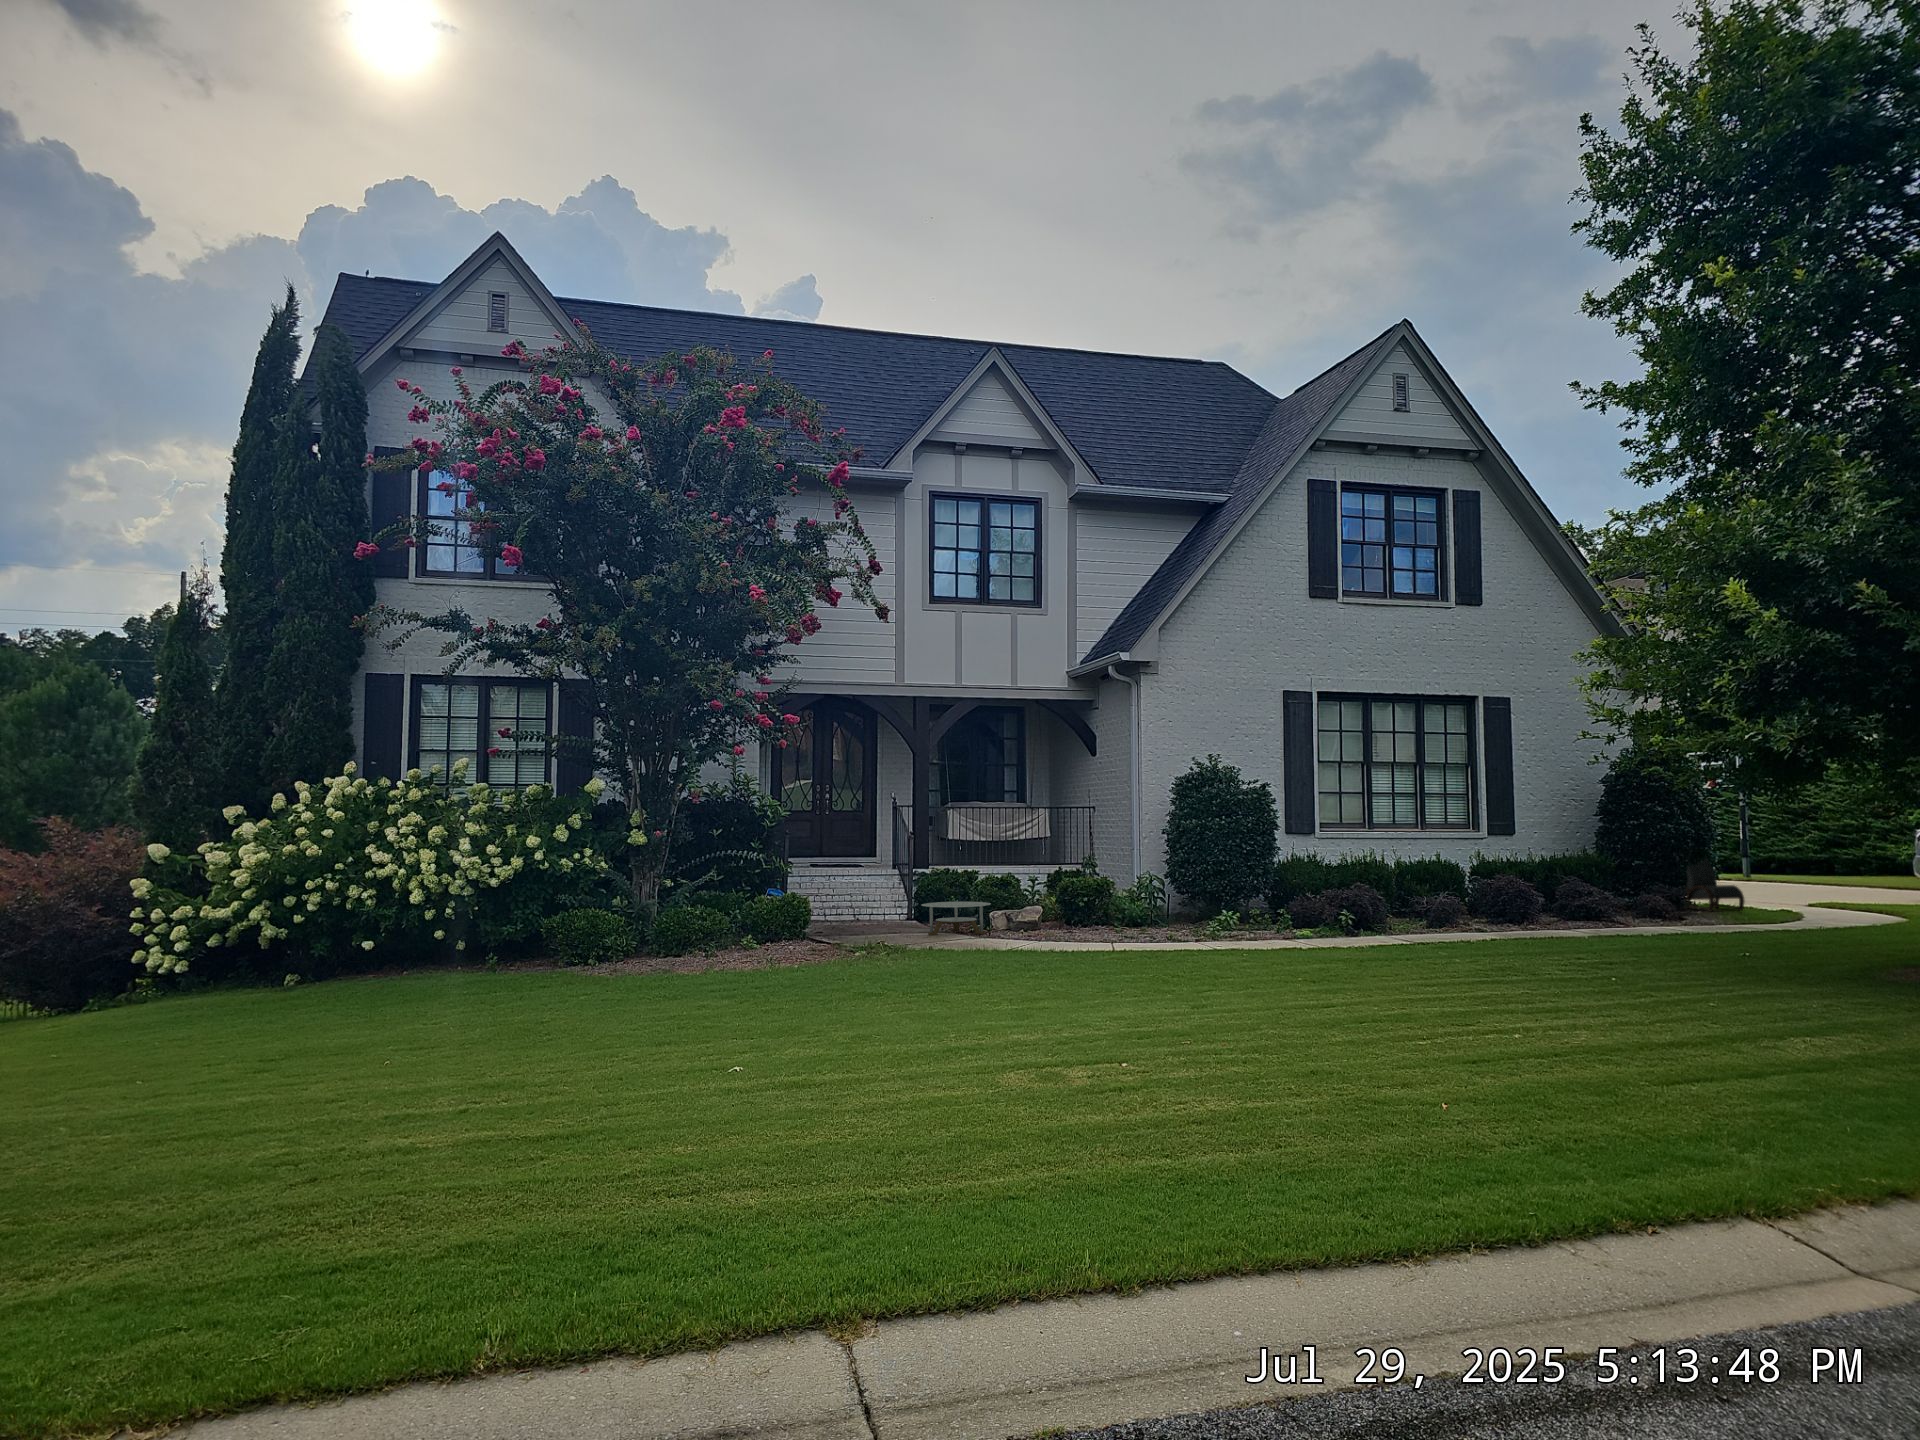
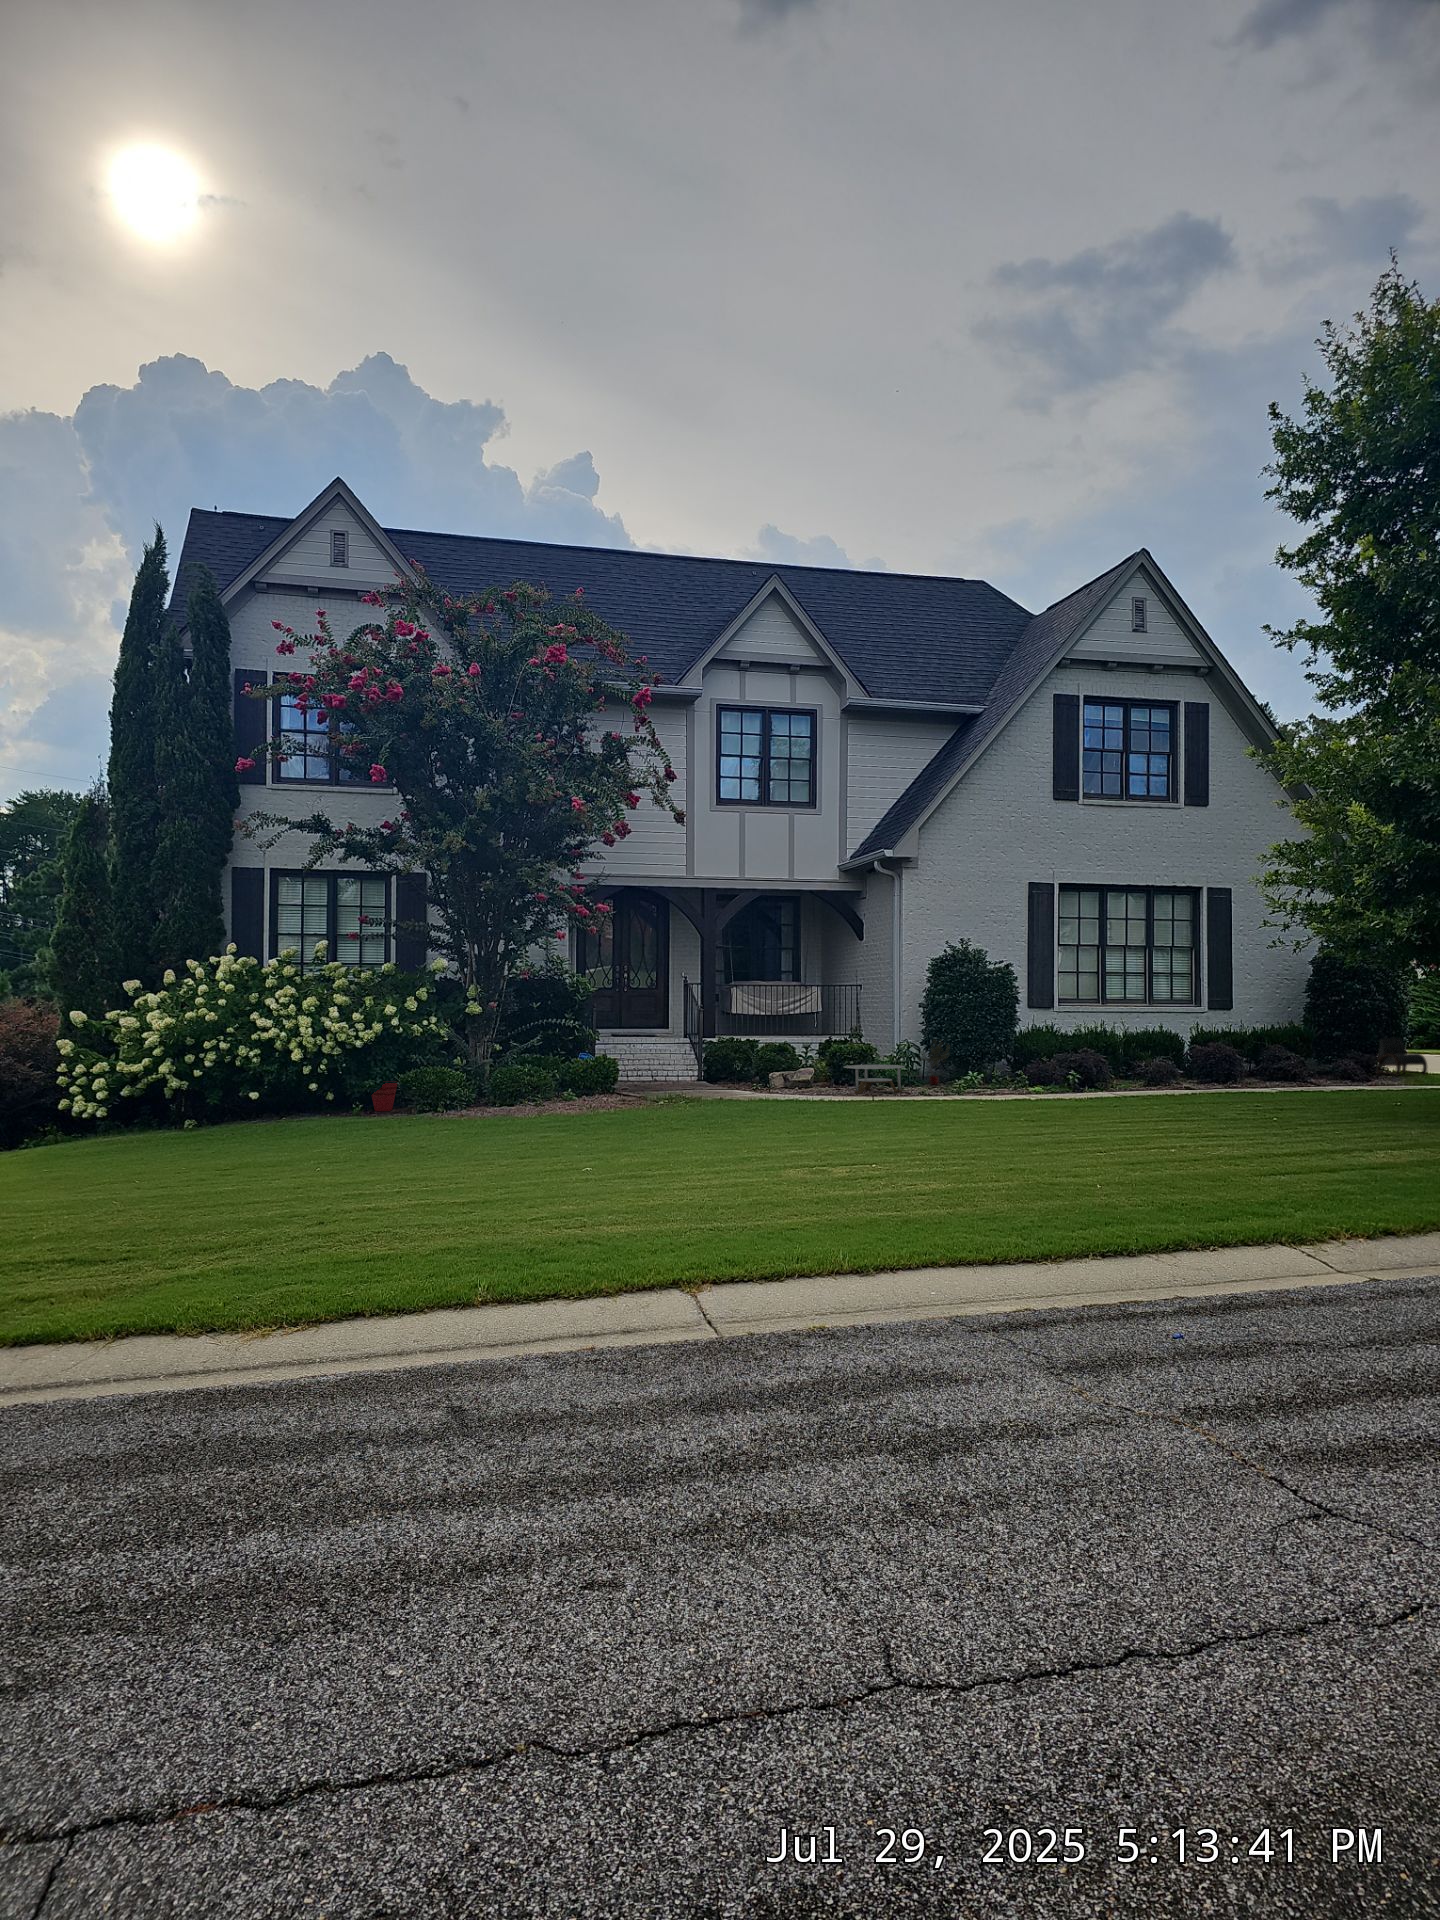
potted tree: none [1159,870,1198,924] -> present [919,1040,950,1085]
round table: present [922,902,991,935] -> present [844,1065,905,1093]
bucket: none [511,926,546,962] -> present [372,1083,397,1111]

